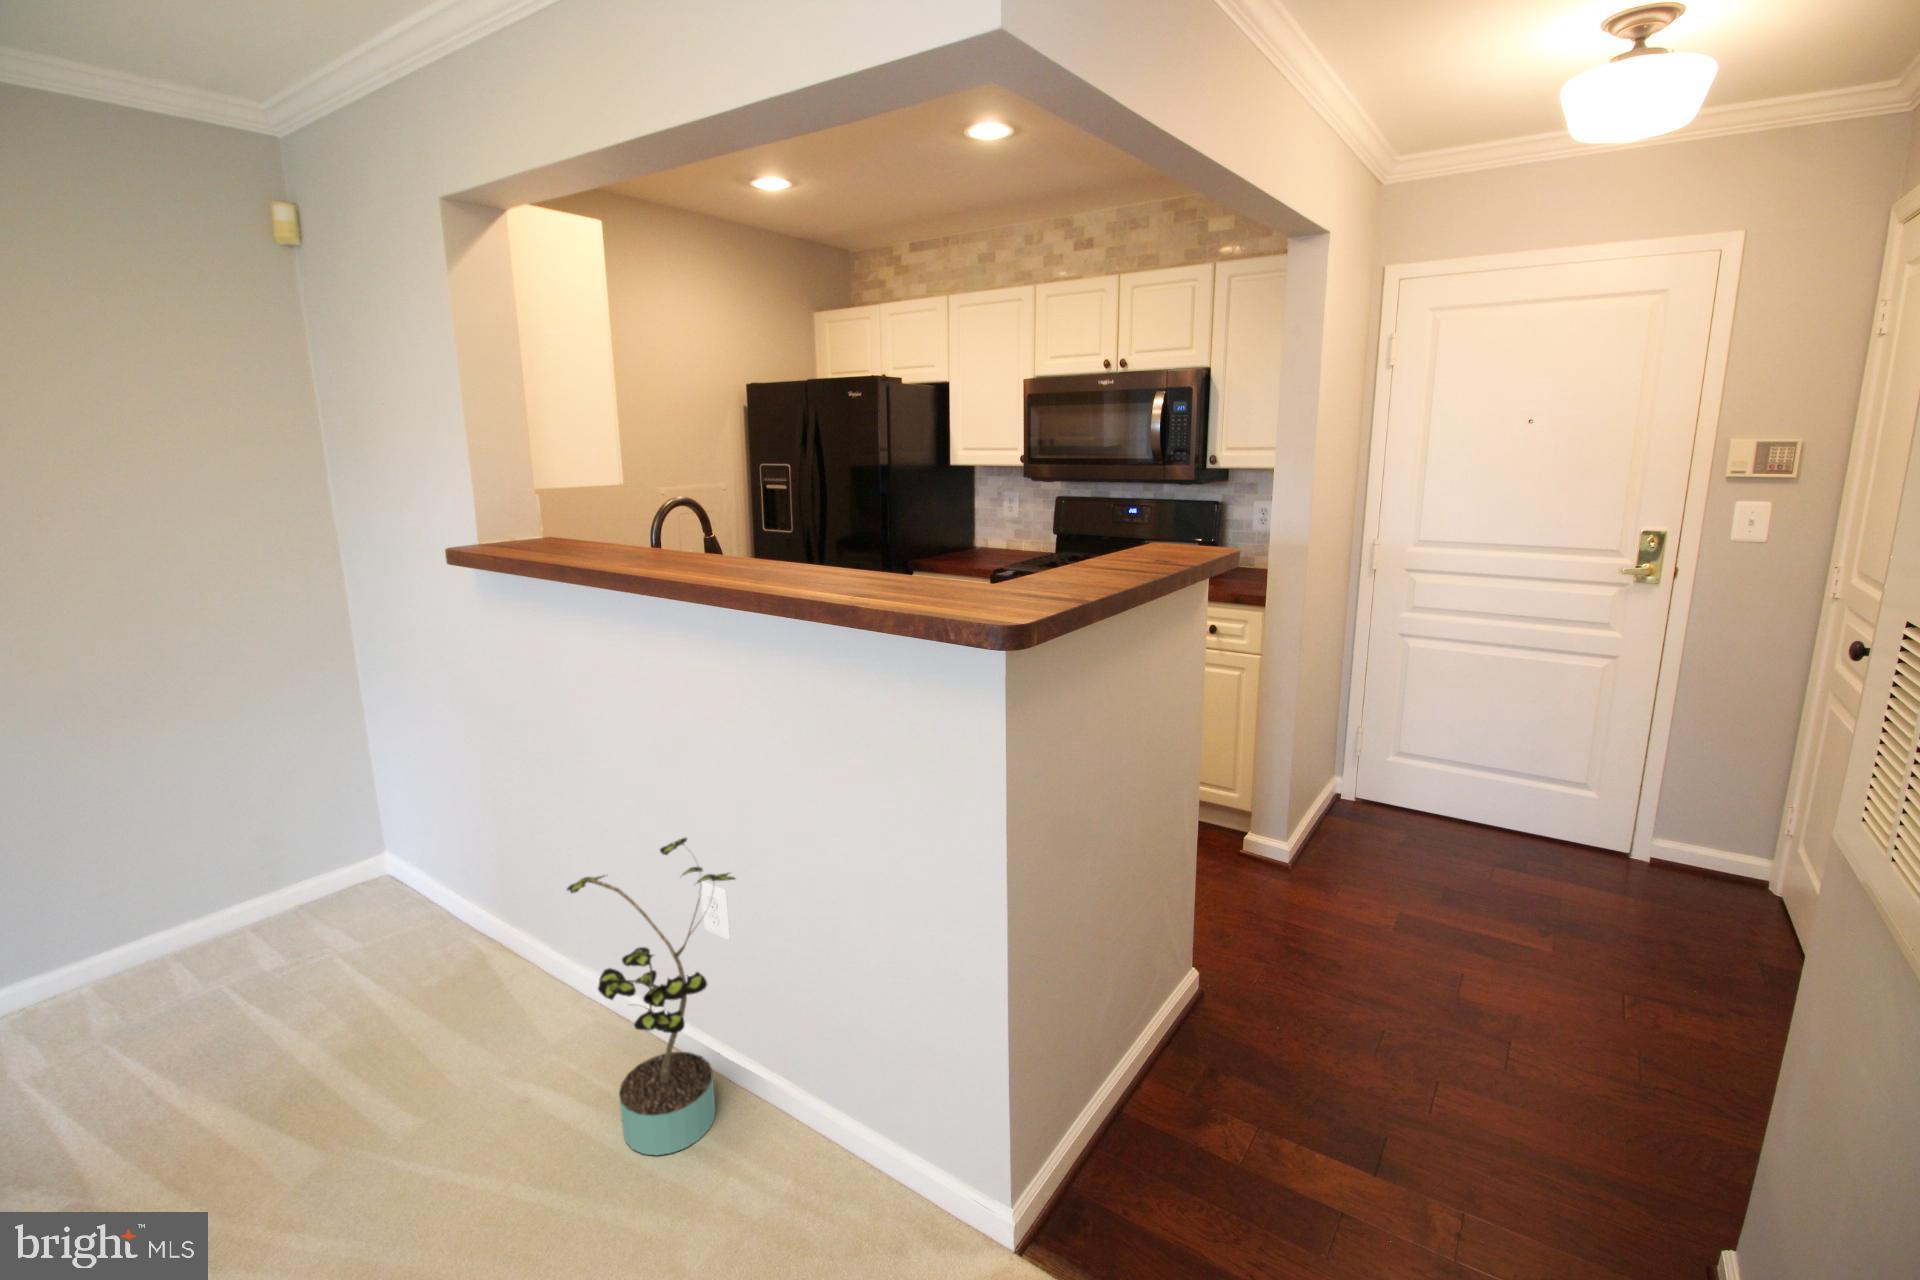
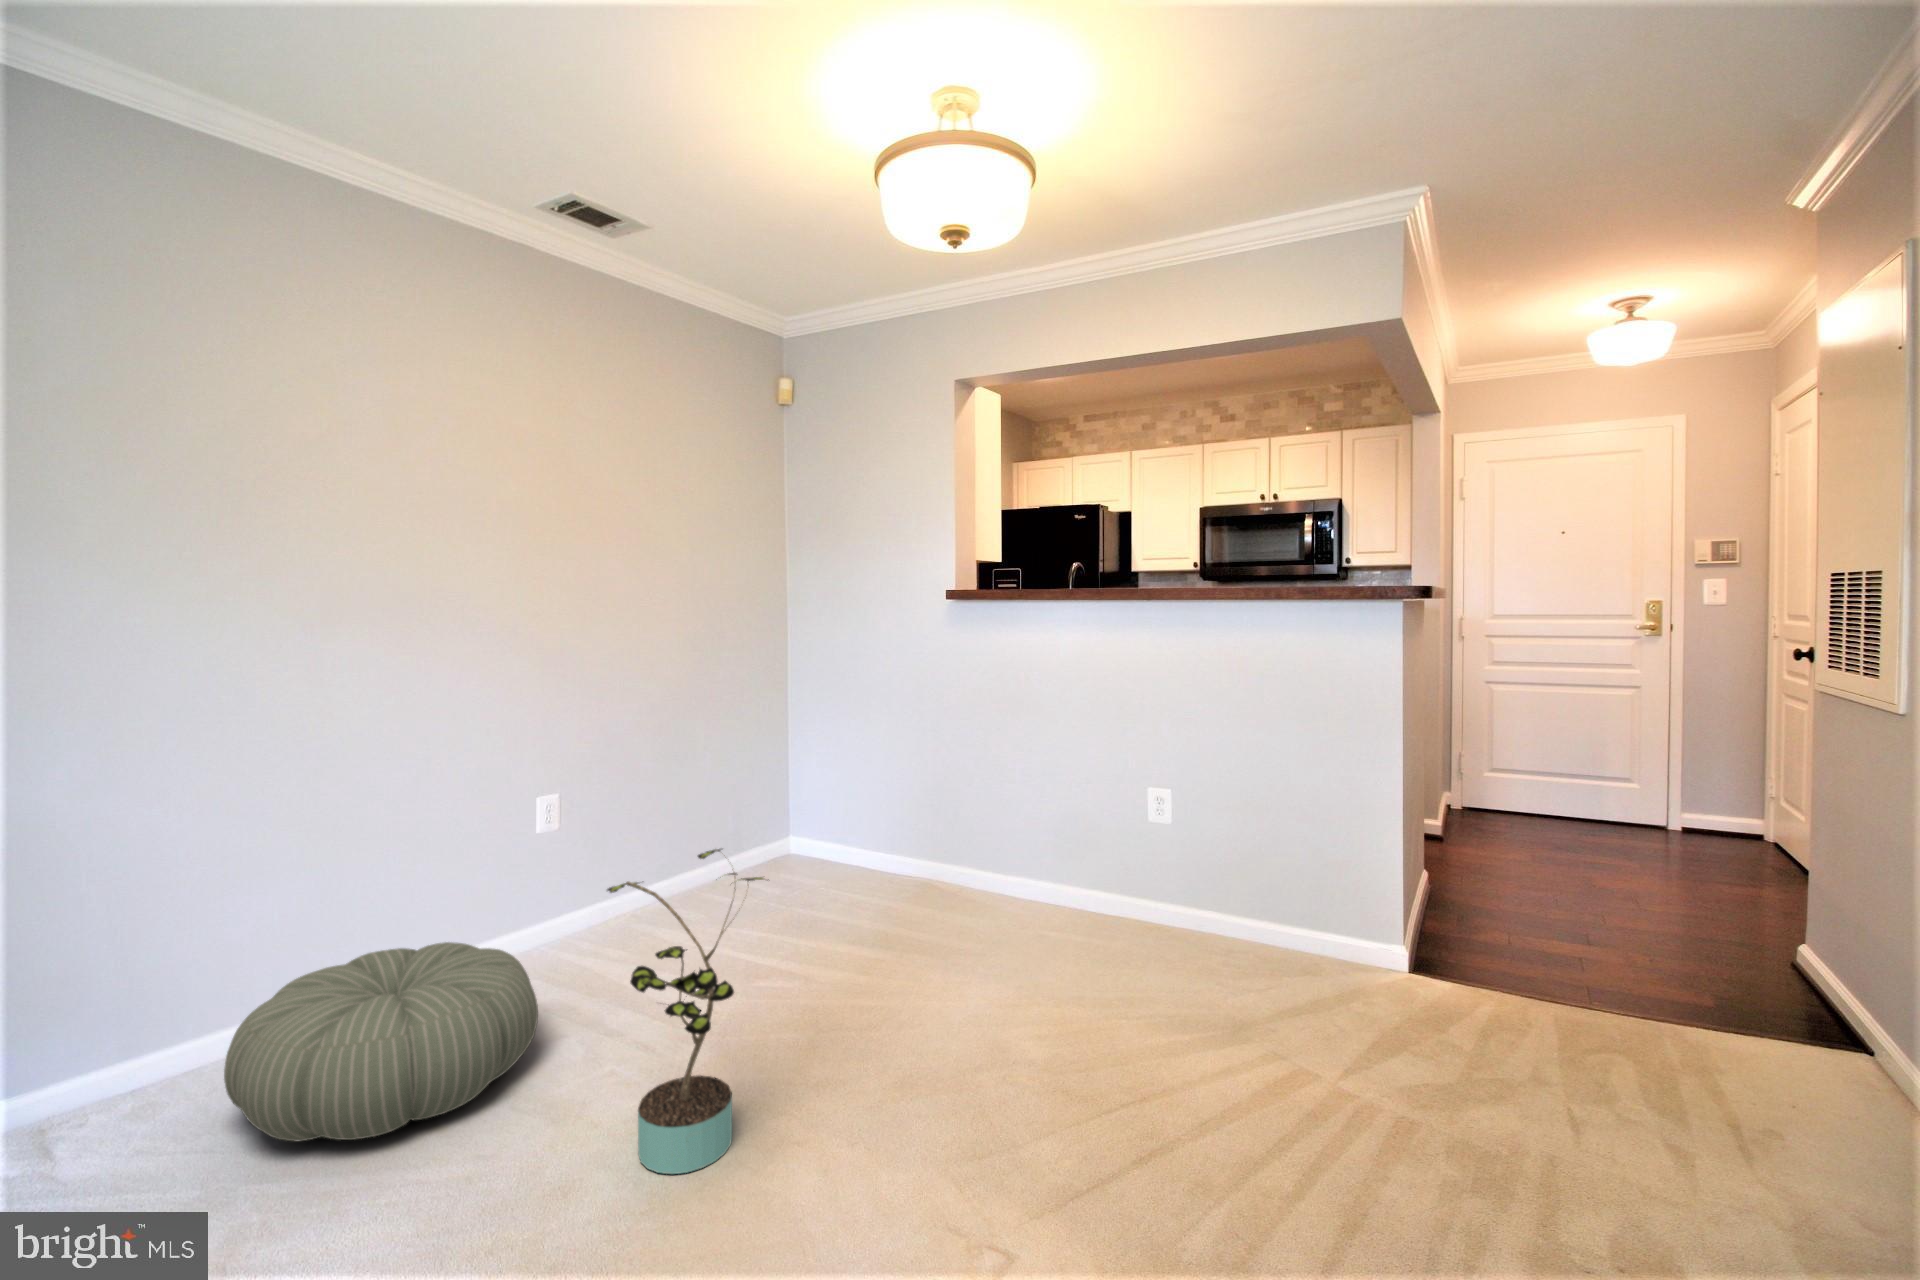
pouf: none [200,908,515,1128] -> present [224,942,538,1141]

